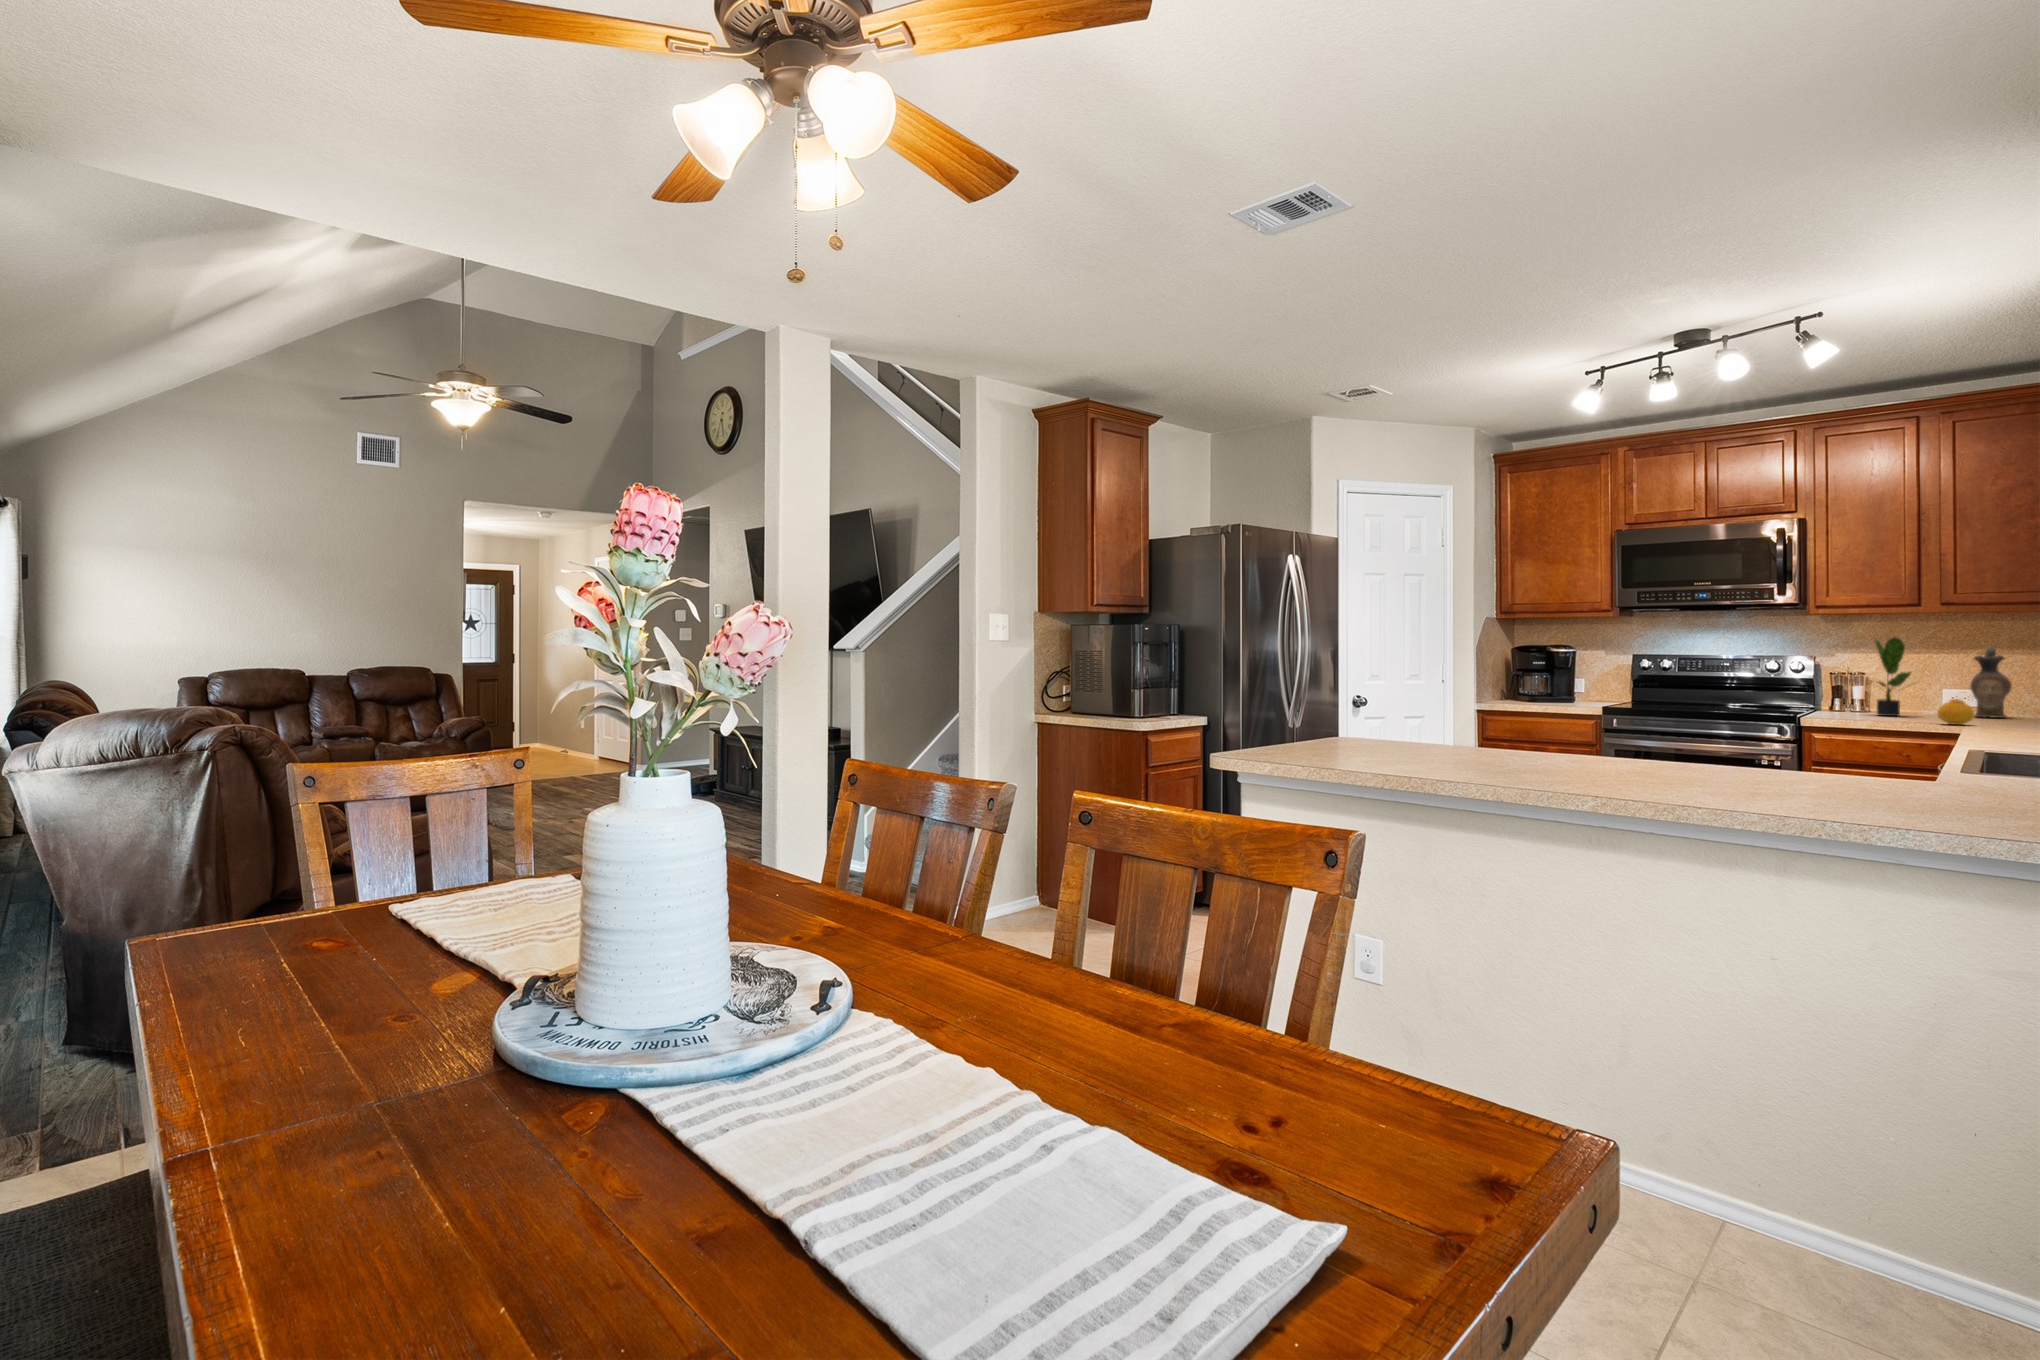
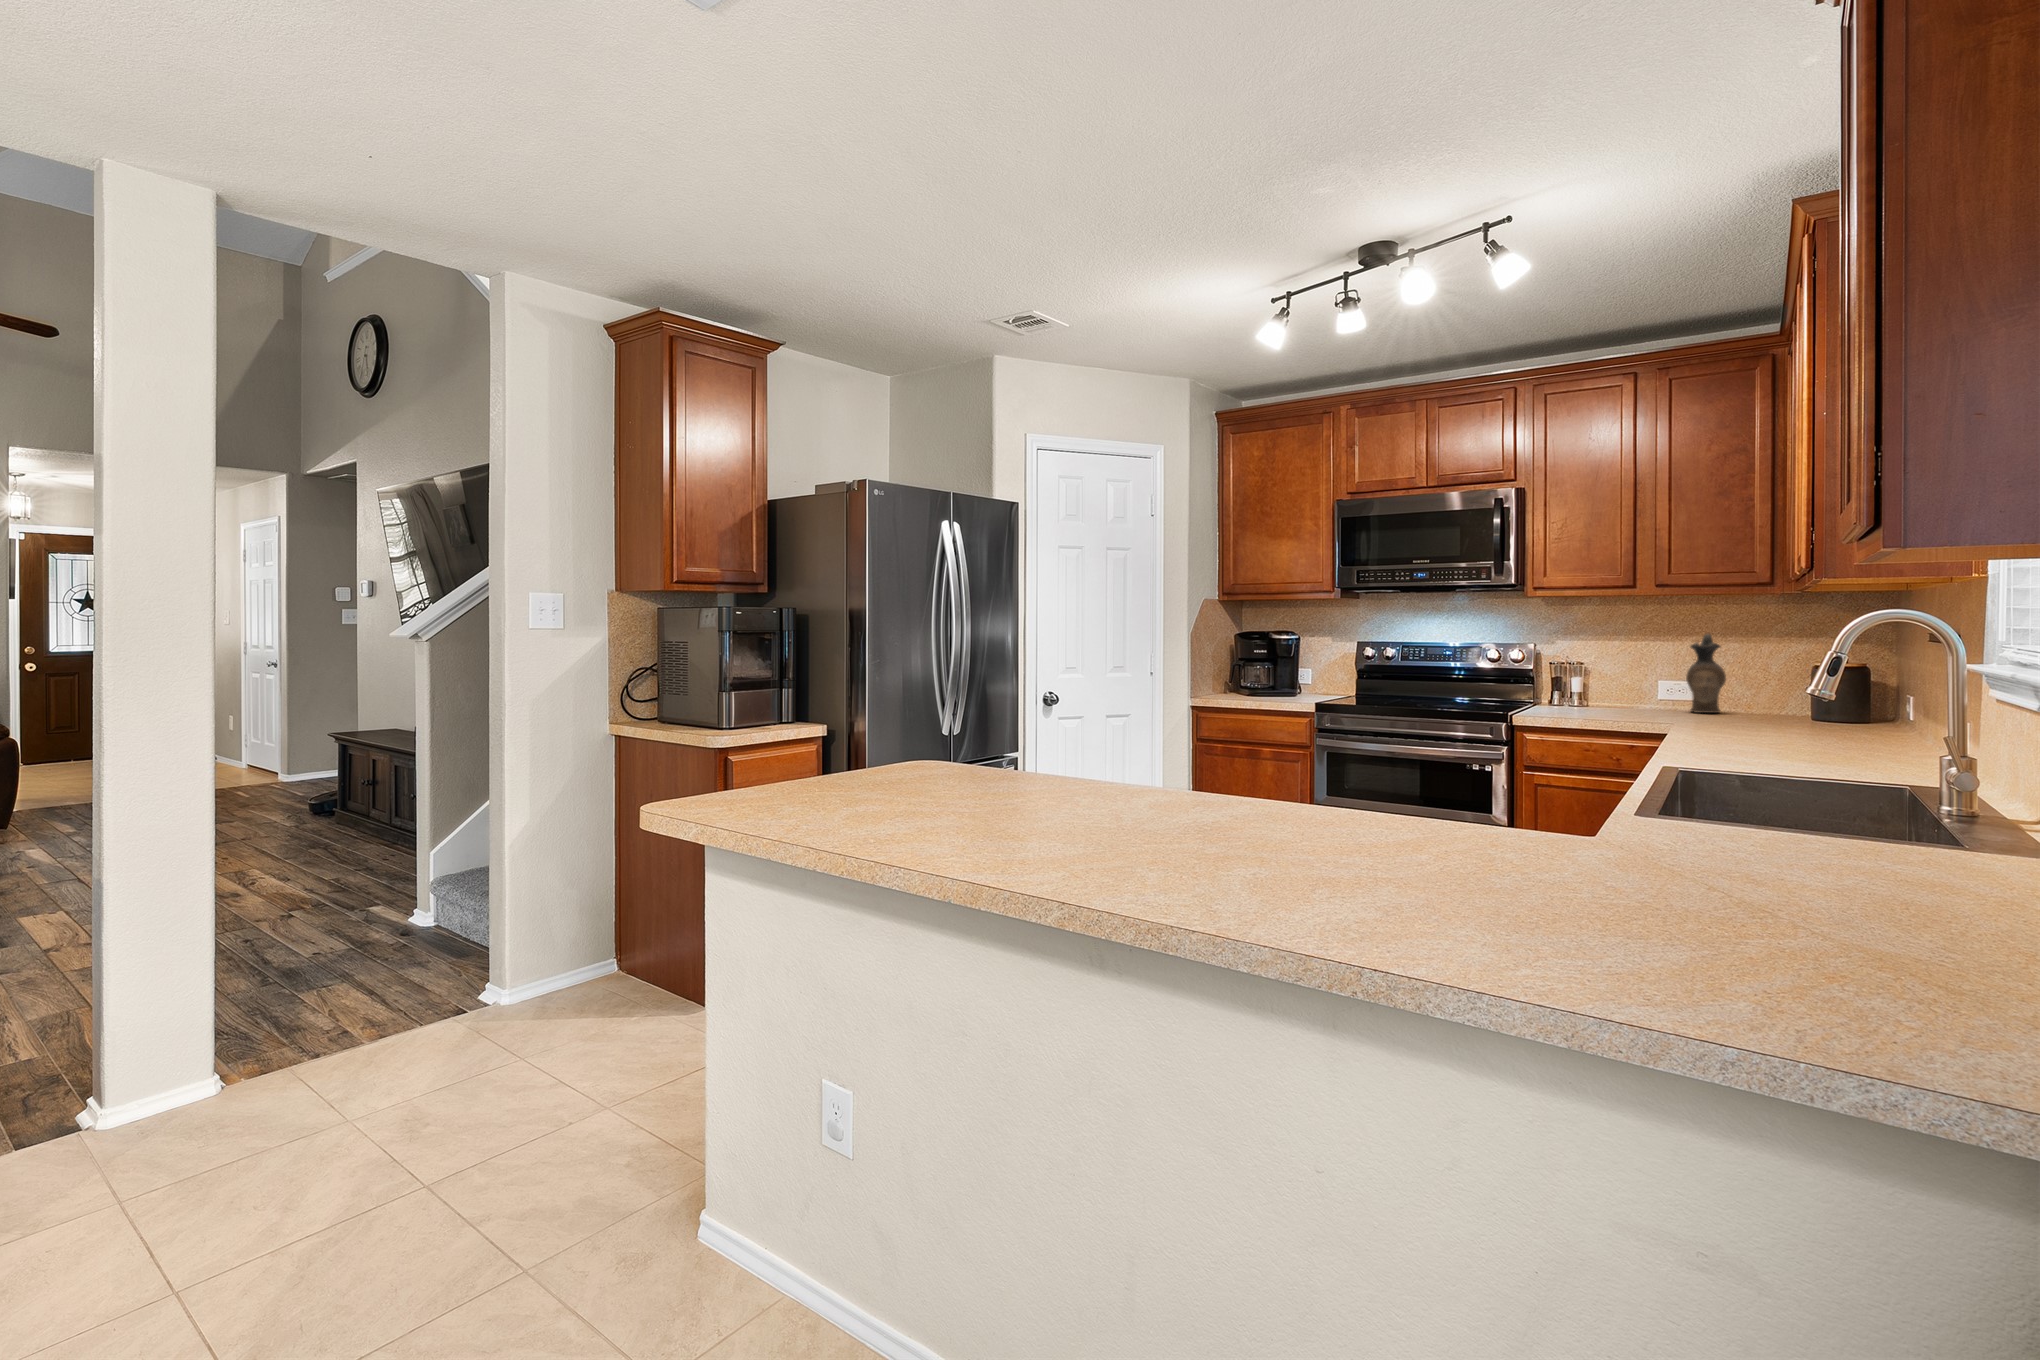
potted plant: present [1875,637,1911,716] -> none [1581,621,1639,712]
fruit: present [1937,699,1974,725] -> none [1648,695,1684,724]

